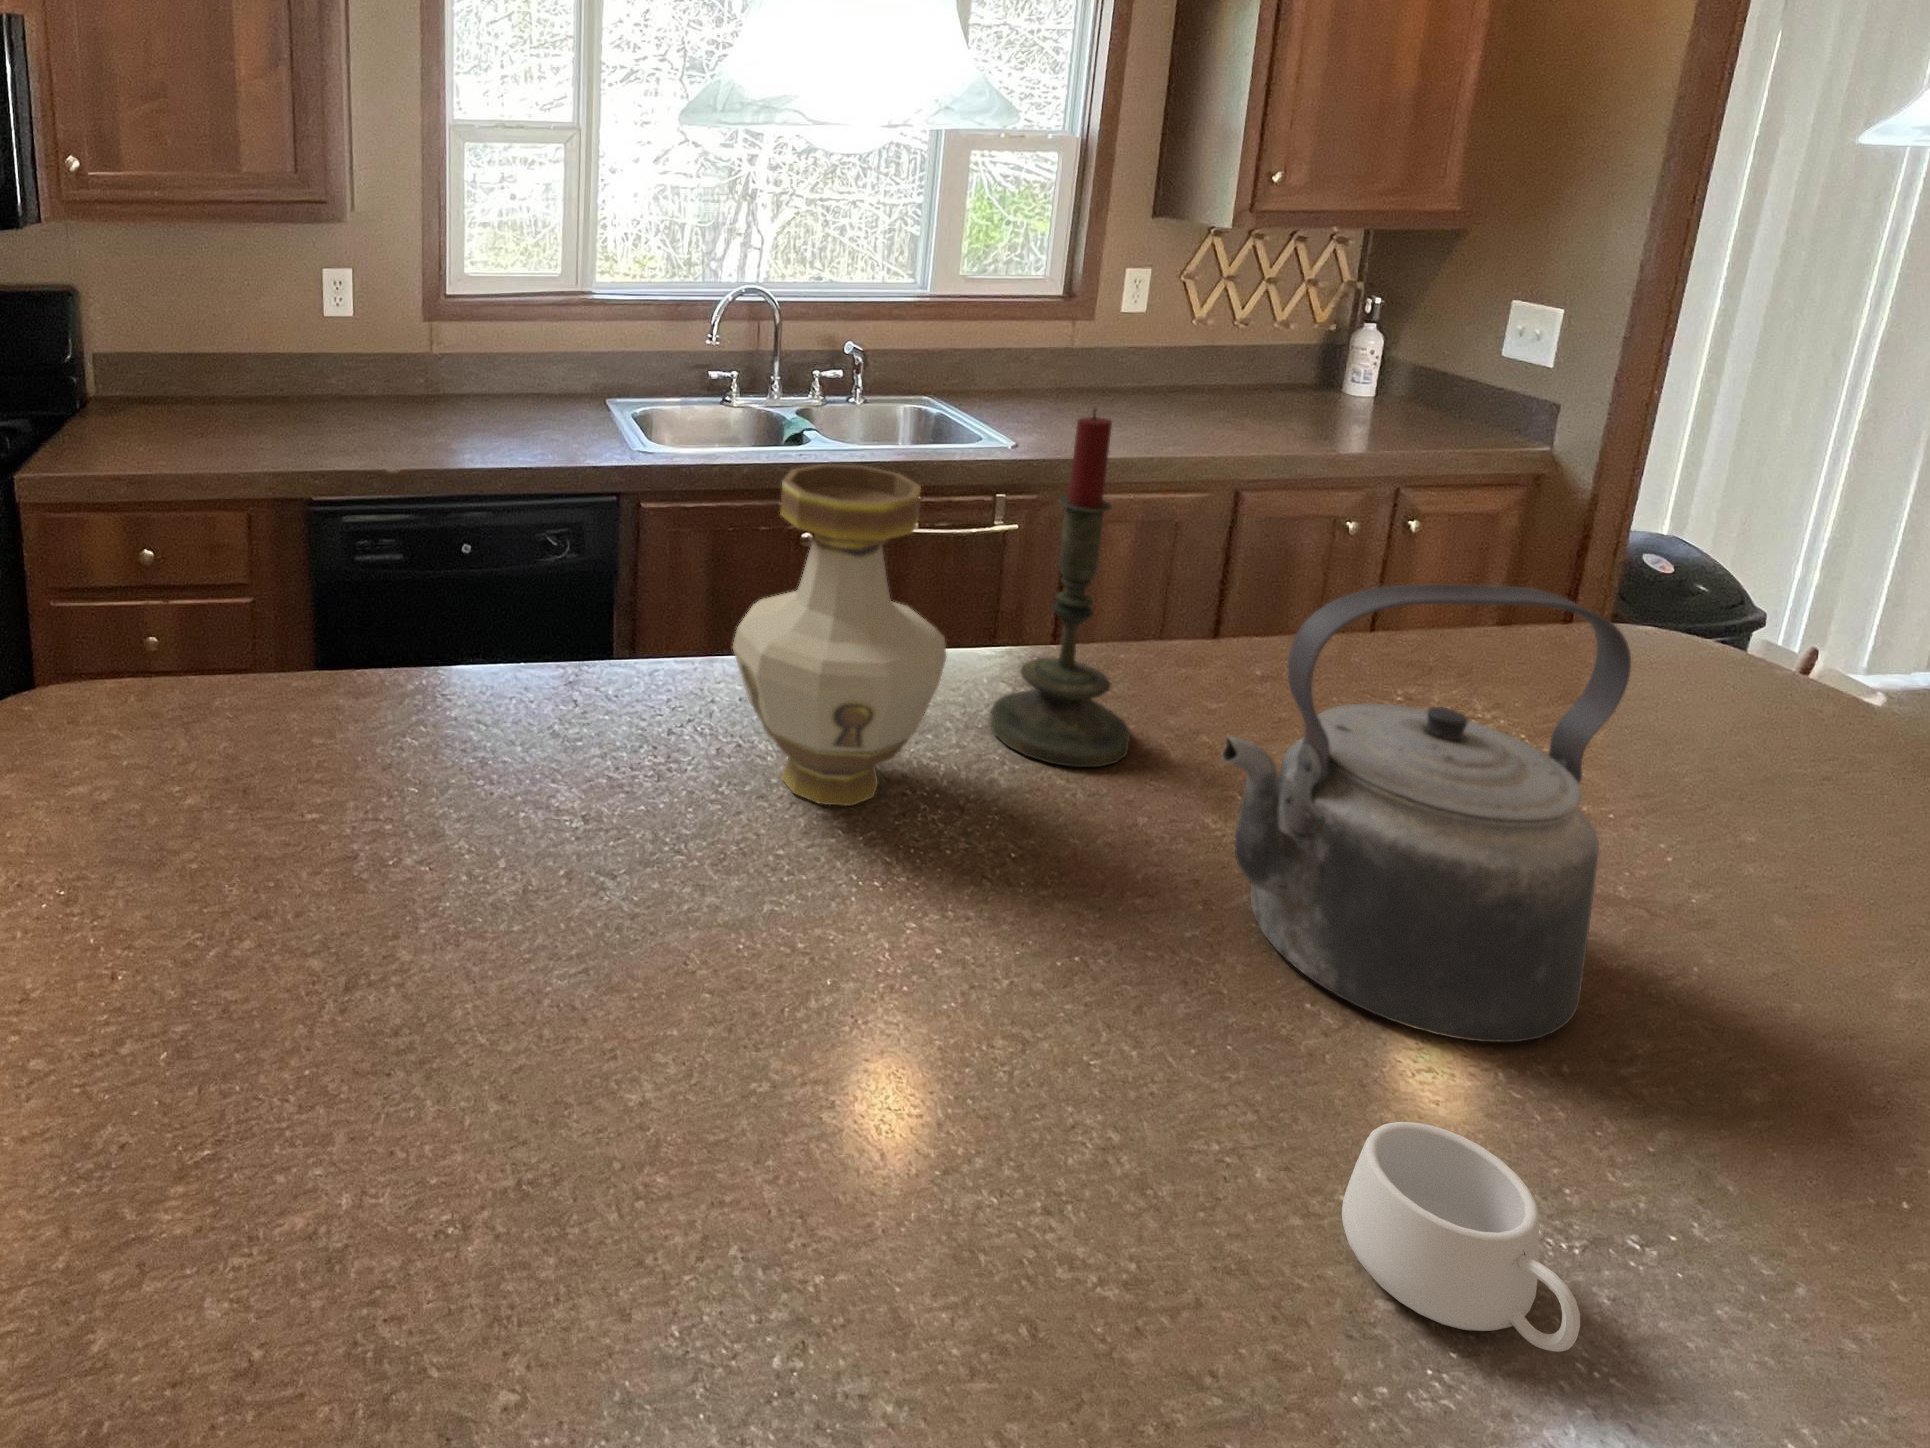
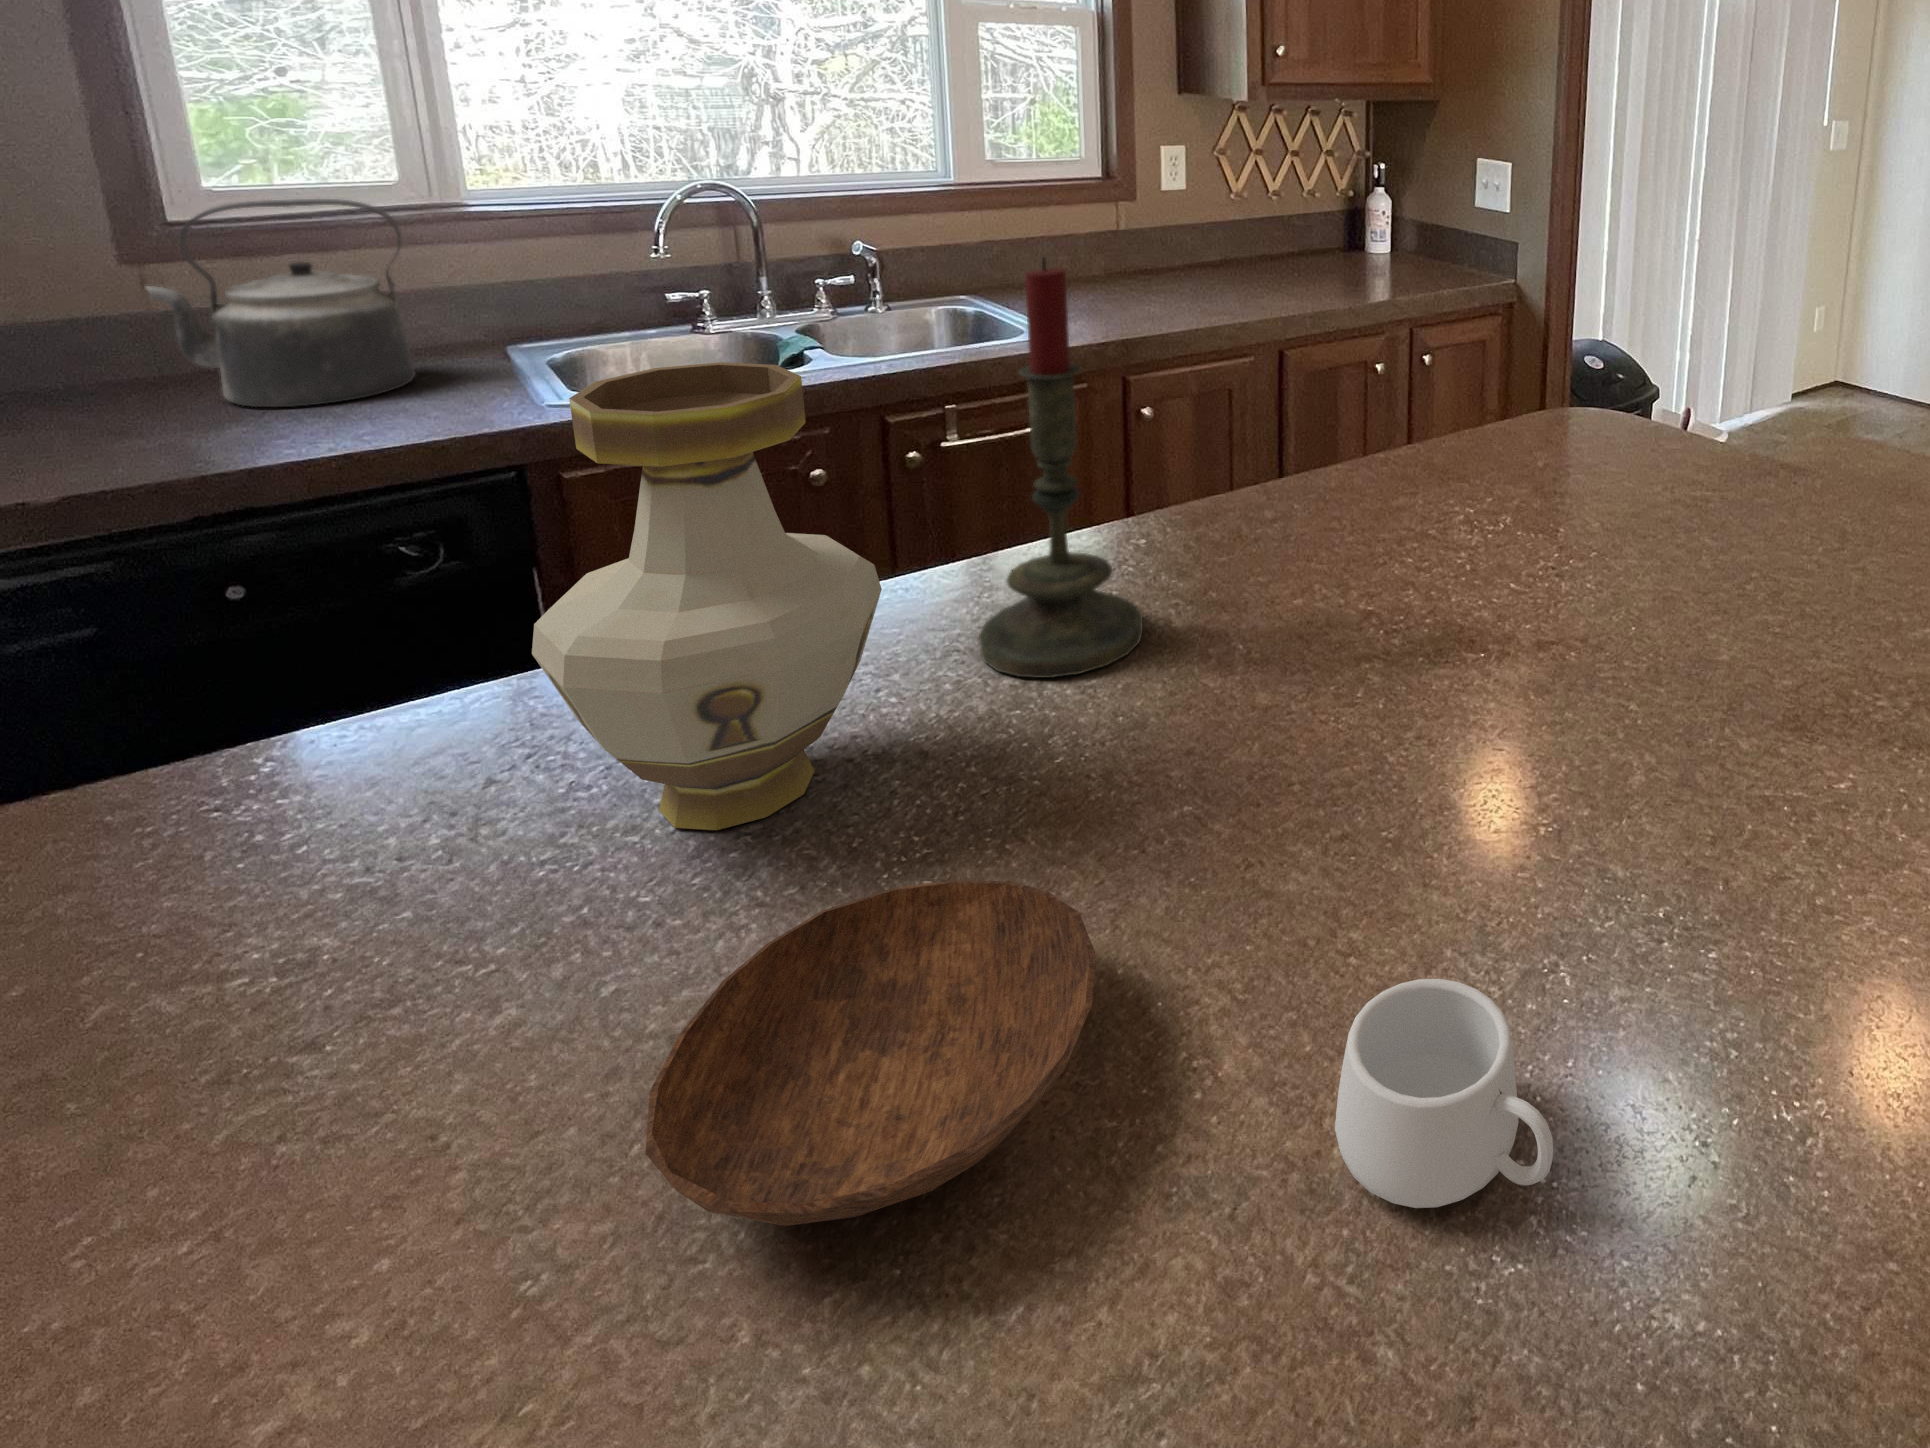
kettle: present [1222,584,1631,1042] -> present [146,199,415,407]
bowl: none [831,885,1128,1106] -> present [645,880,1097,1226]

